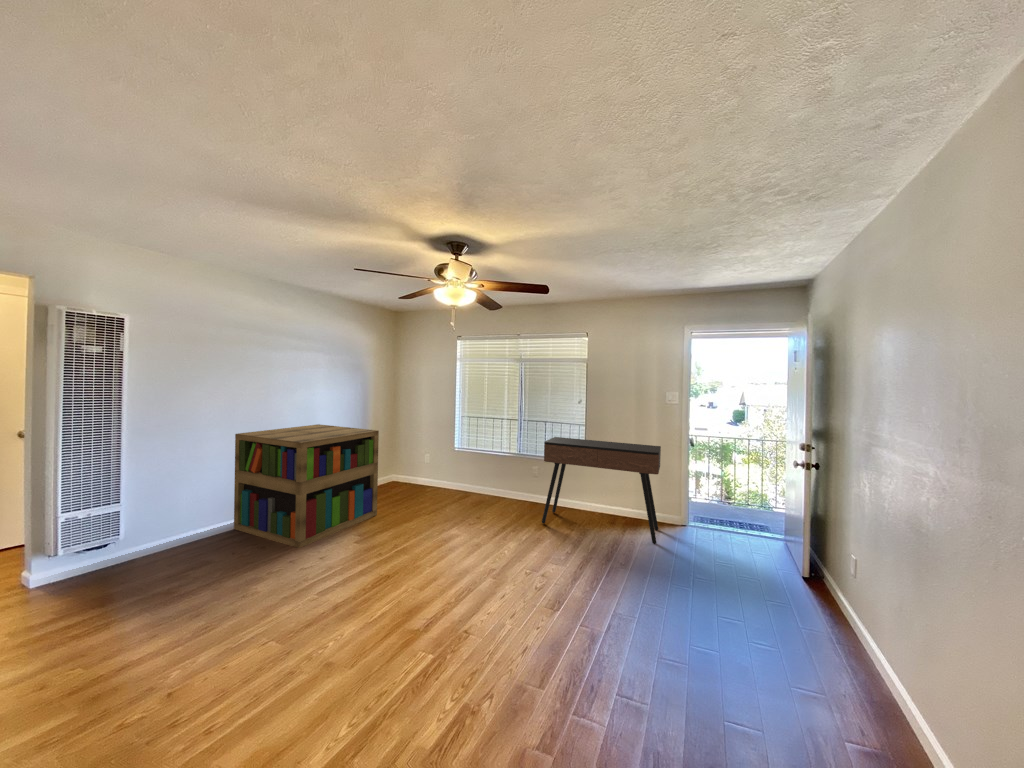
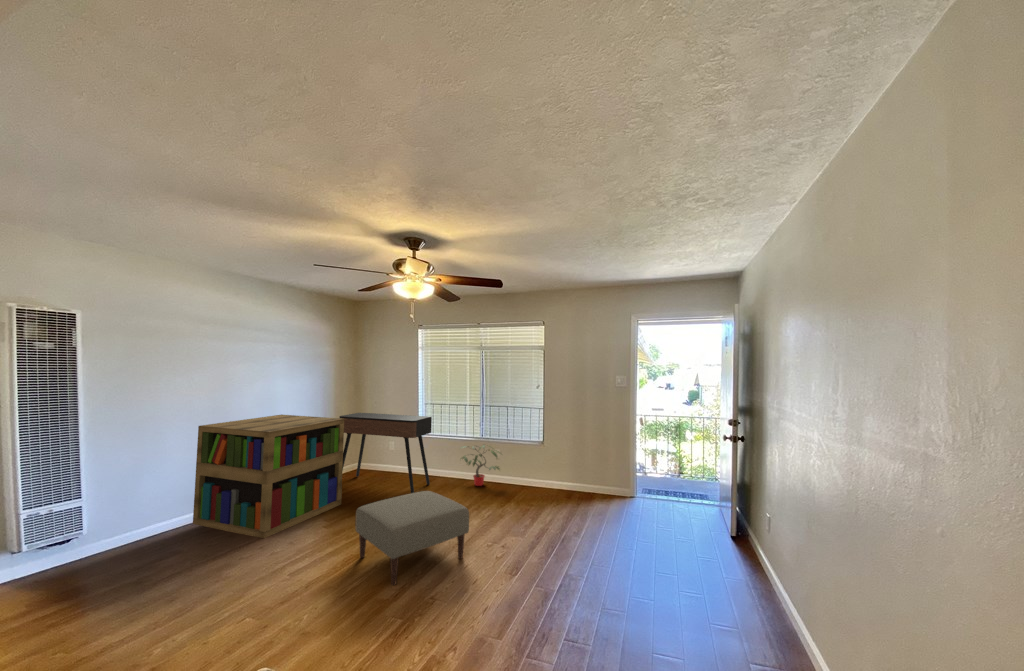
console table: present [542,437,661,544] -> present [339,413,432,493]
potted plant: none [493,460,541,501] -> present [461,445,500,486]
ottoman: none [387,509,506,610] -> present [355,491,469,585]

